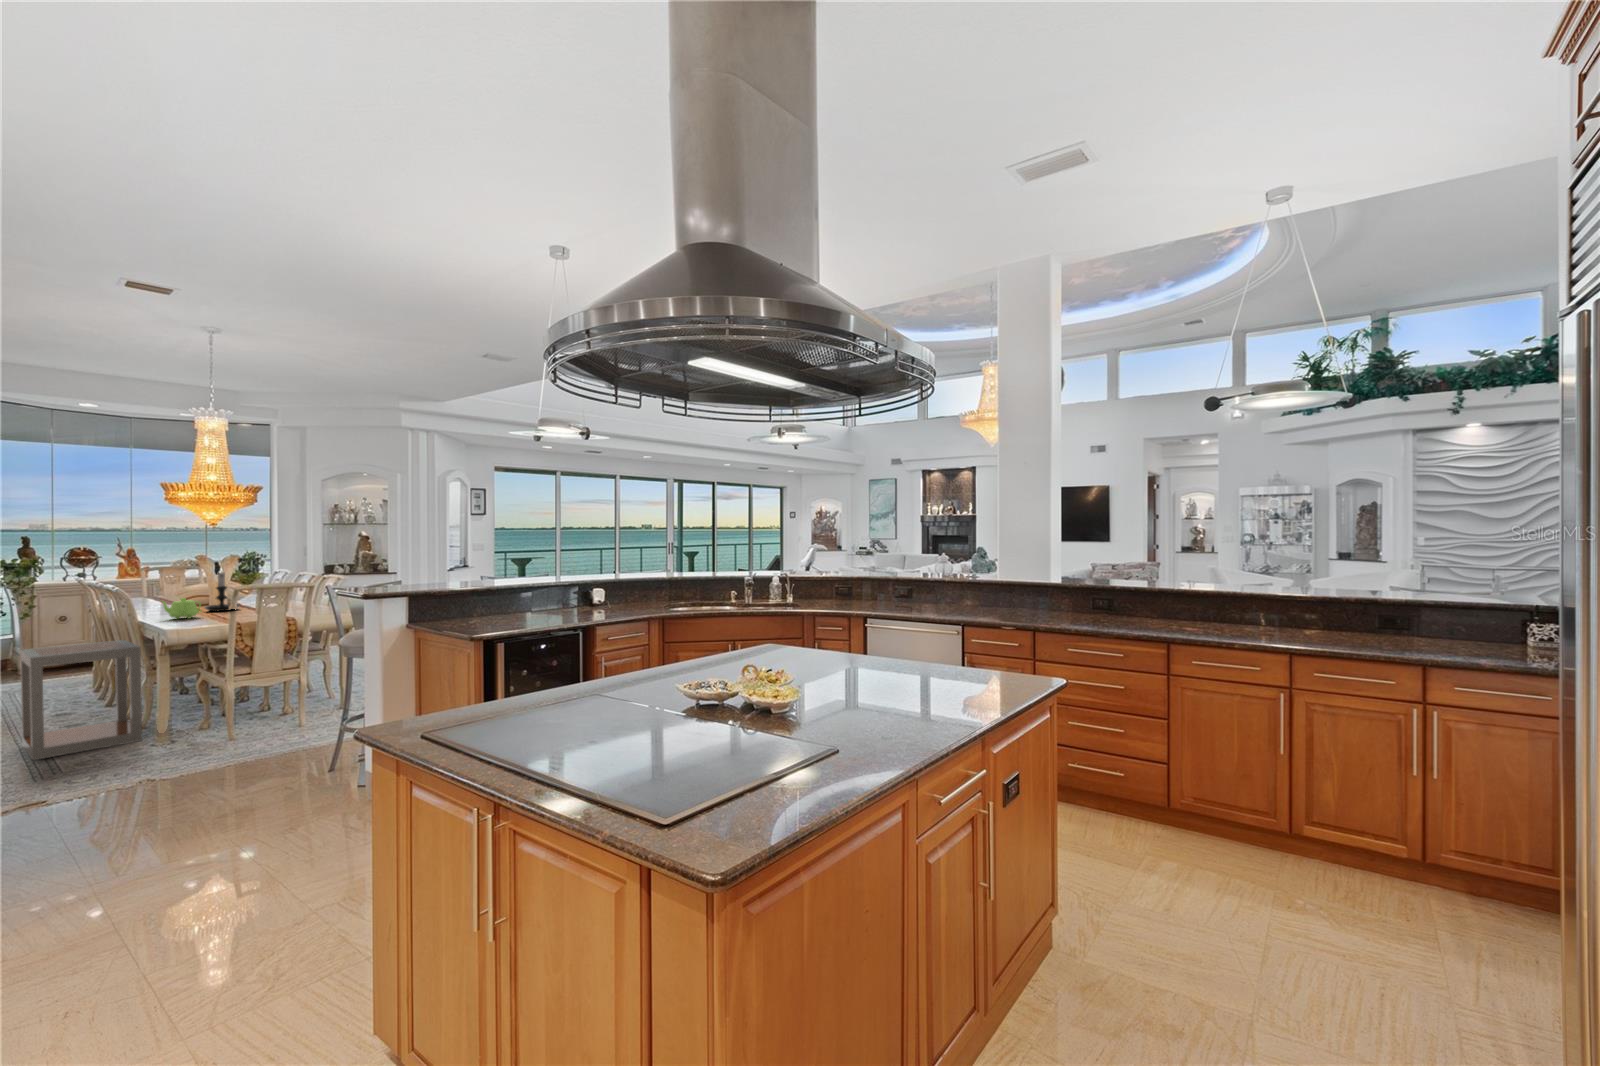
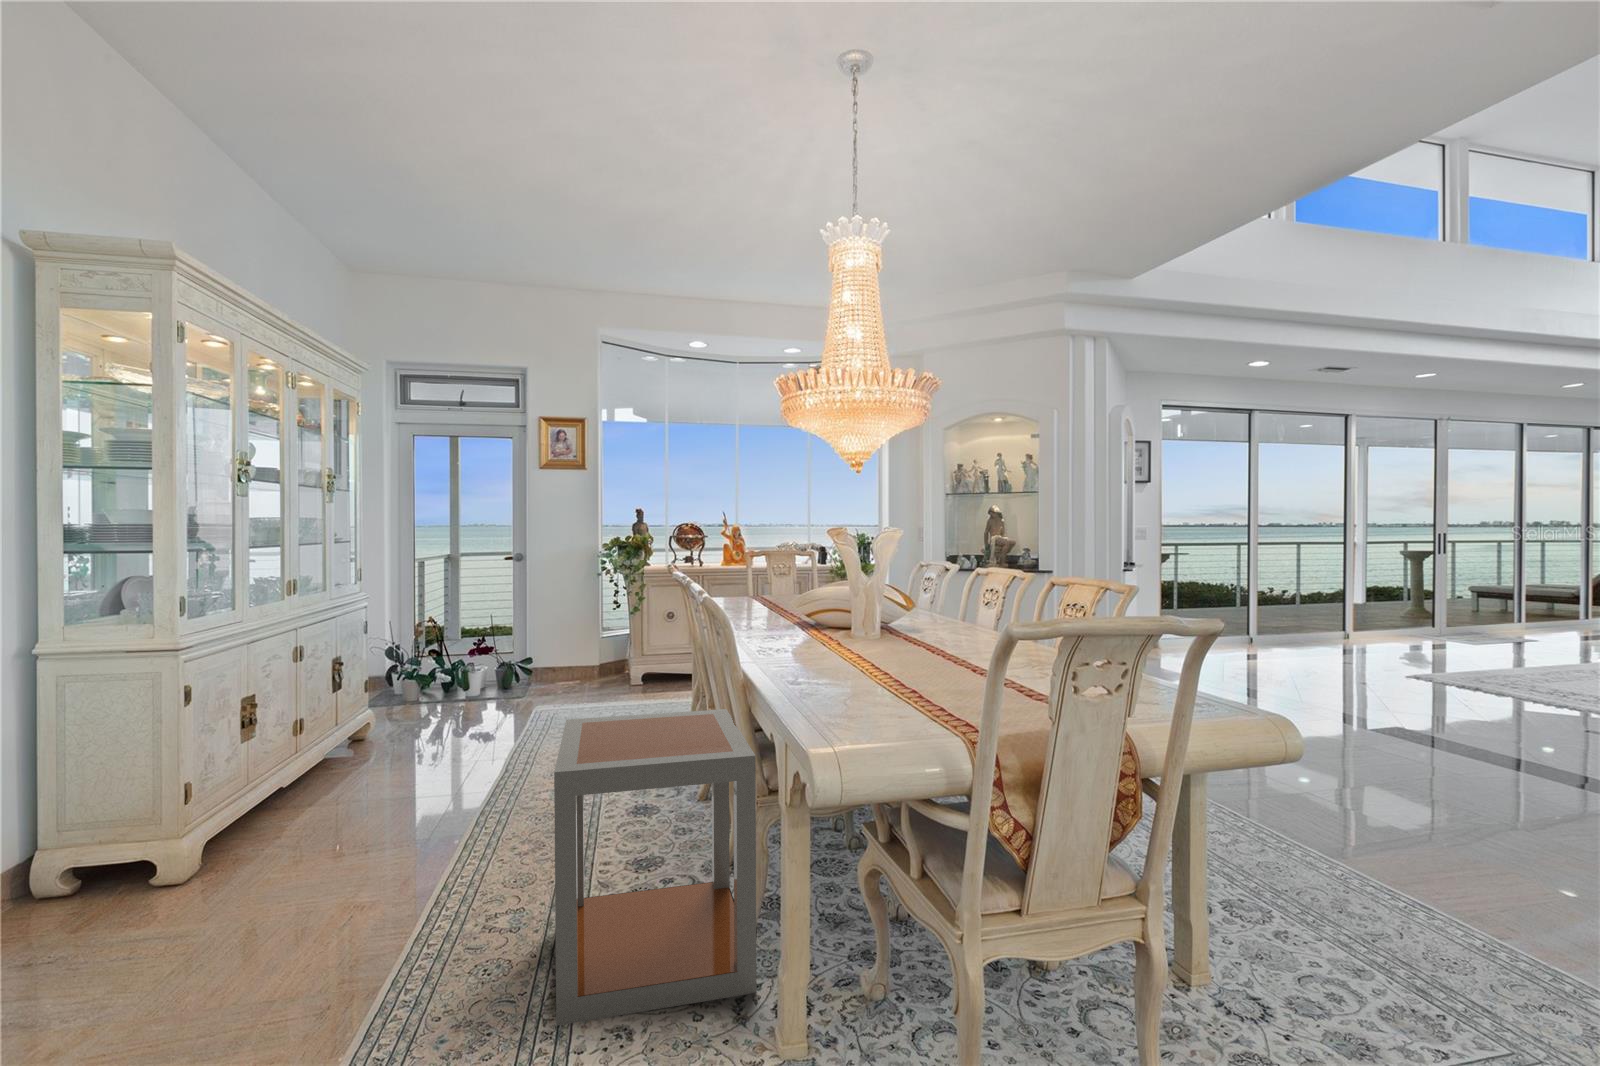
candle holder: present [205,573,239,611] -> none [855,564,918,657]
teapot: present [162,598,201,619] -> none [787,631,865,683]

